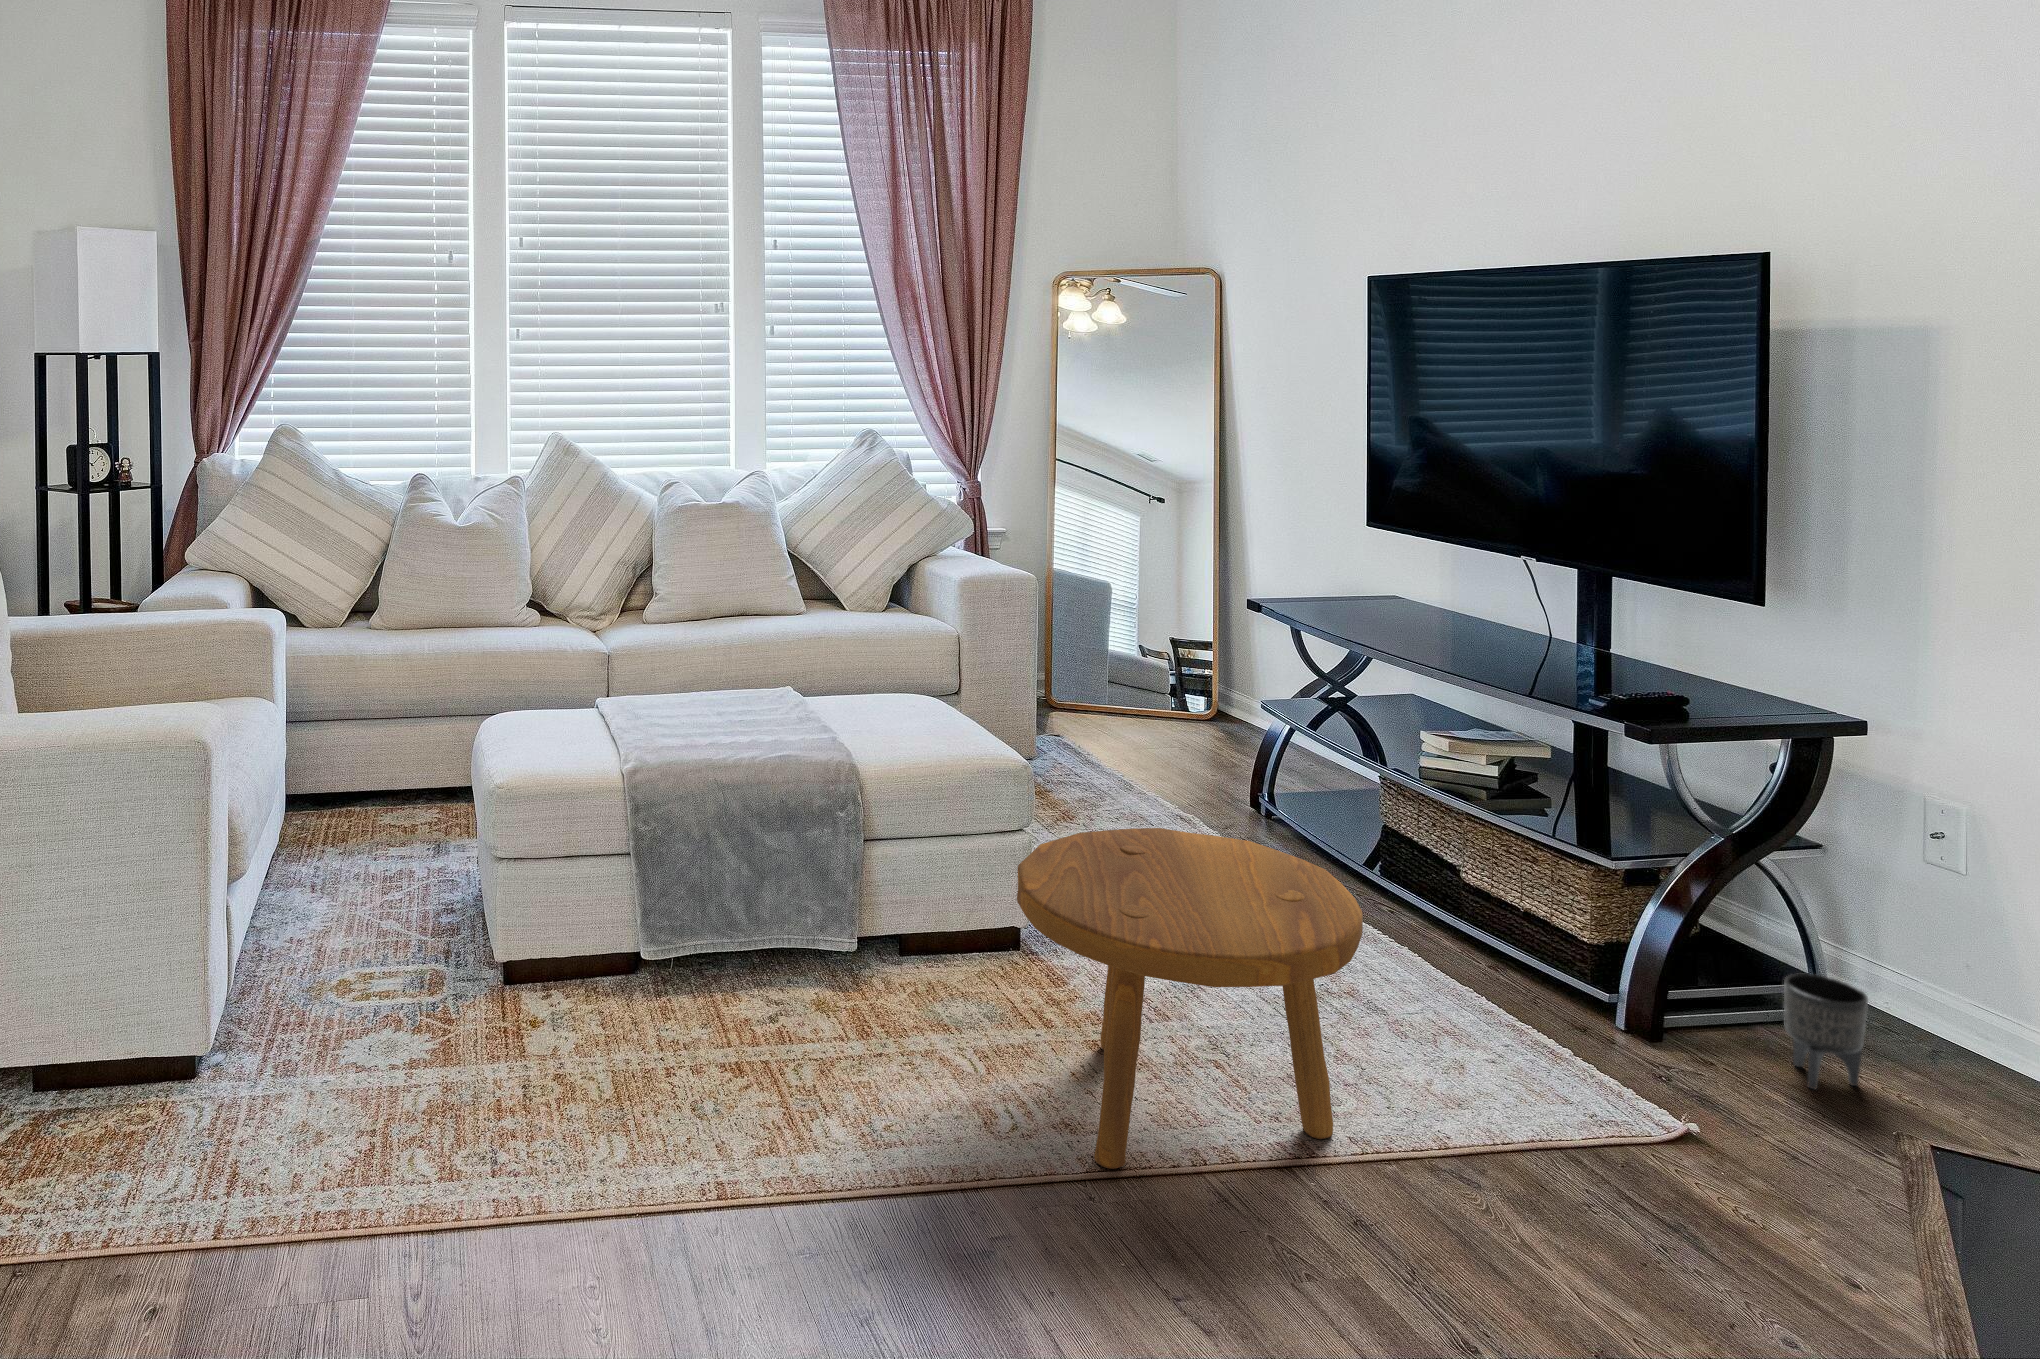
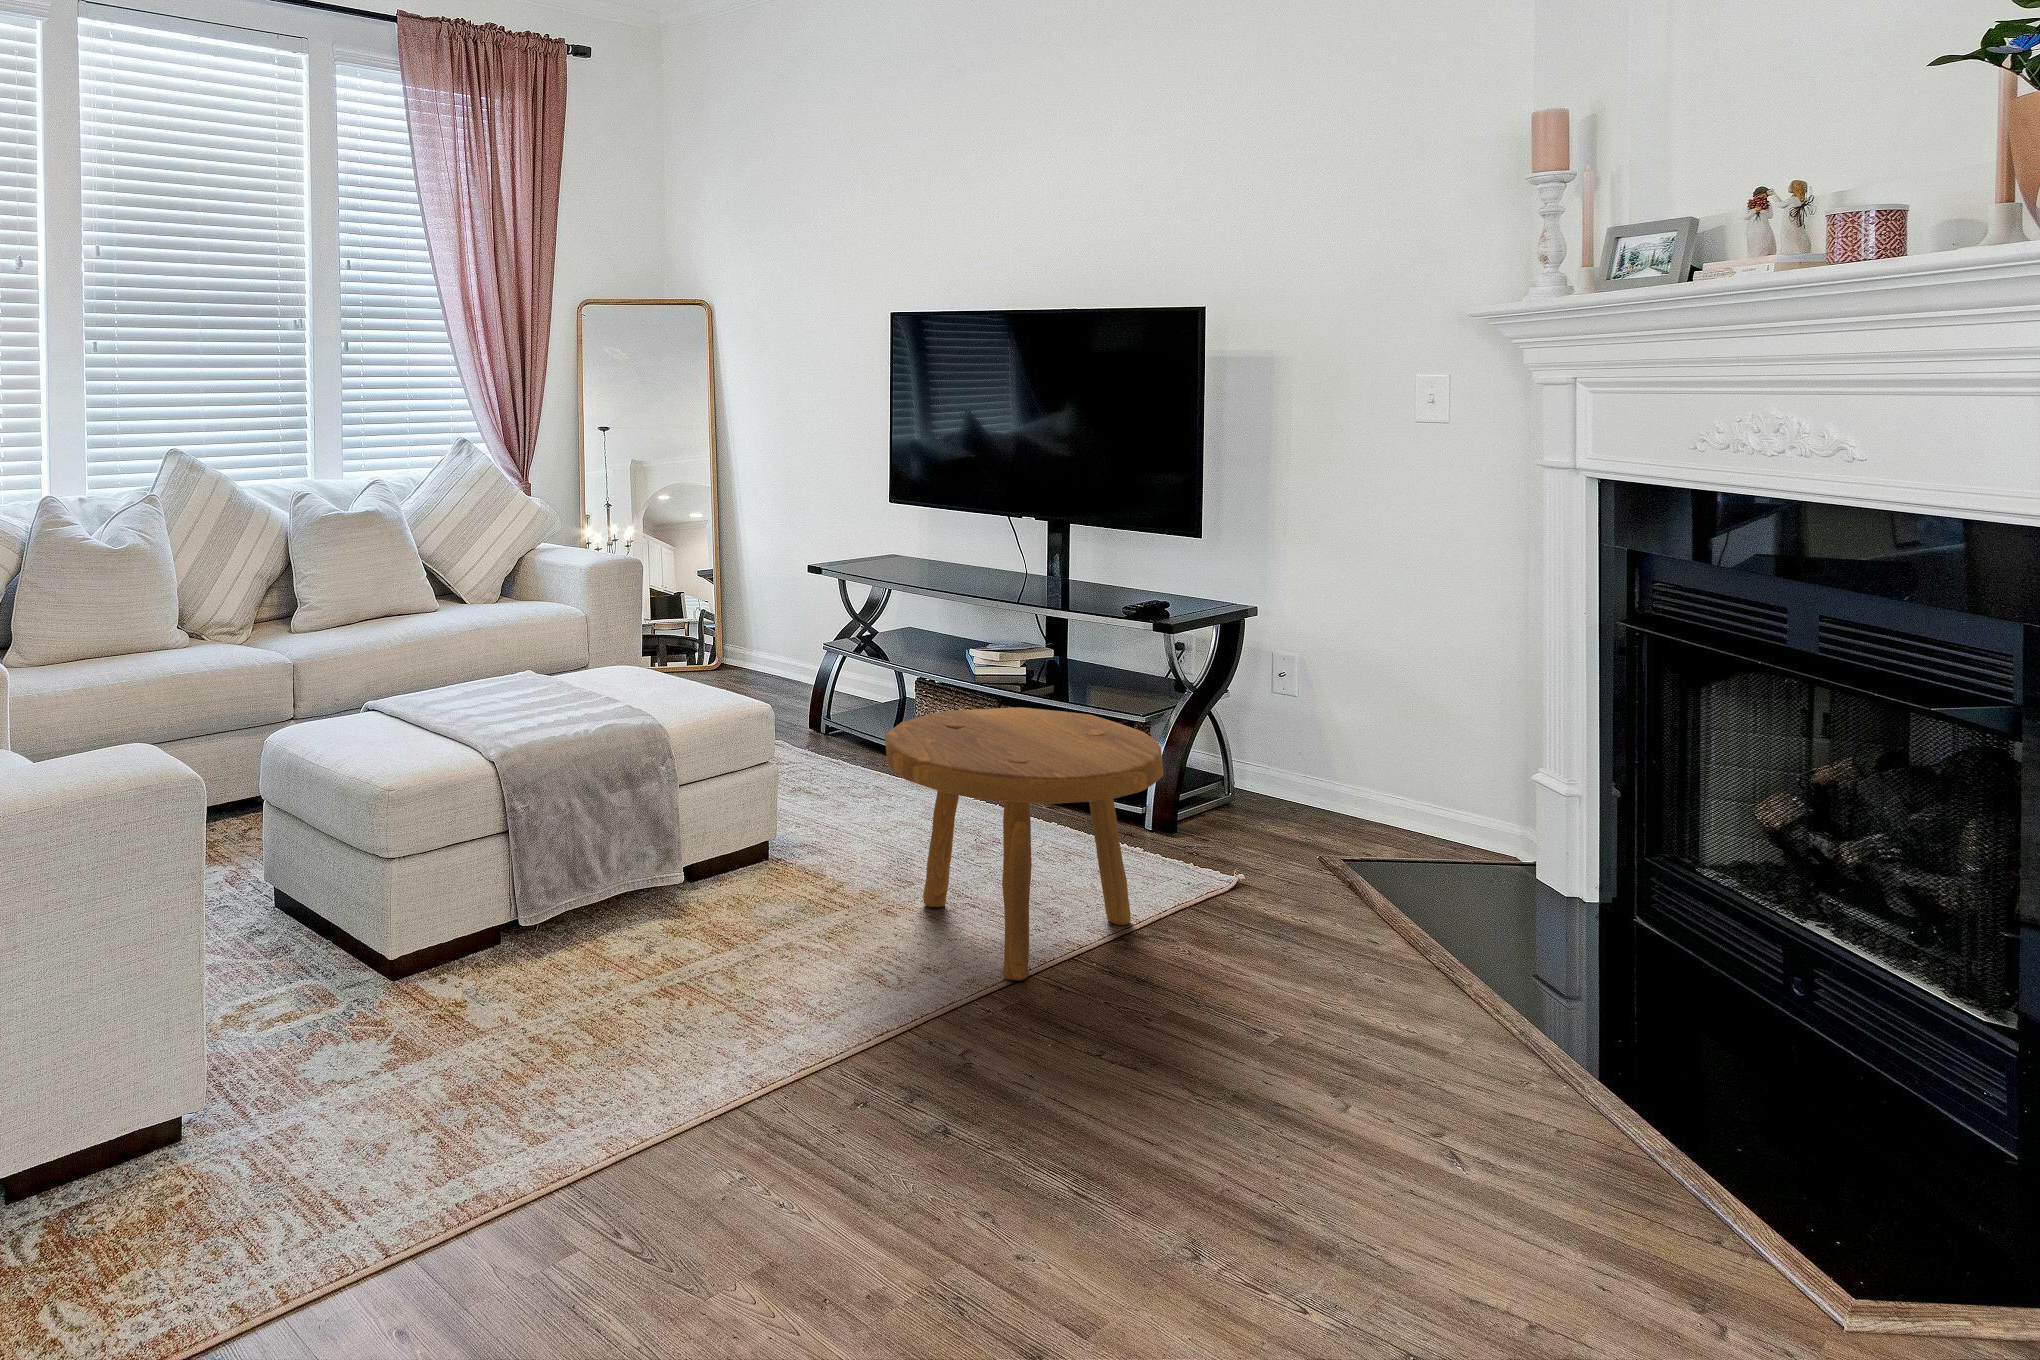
planter: present [1784,974,1868,1089] -> none [1314,748,1366,826]

